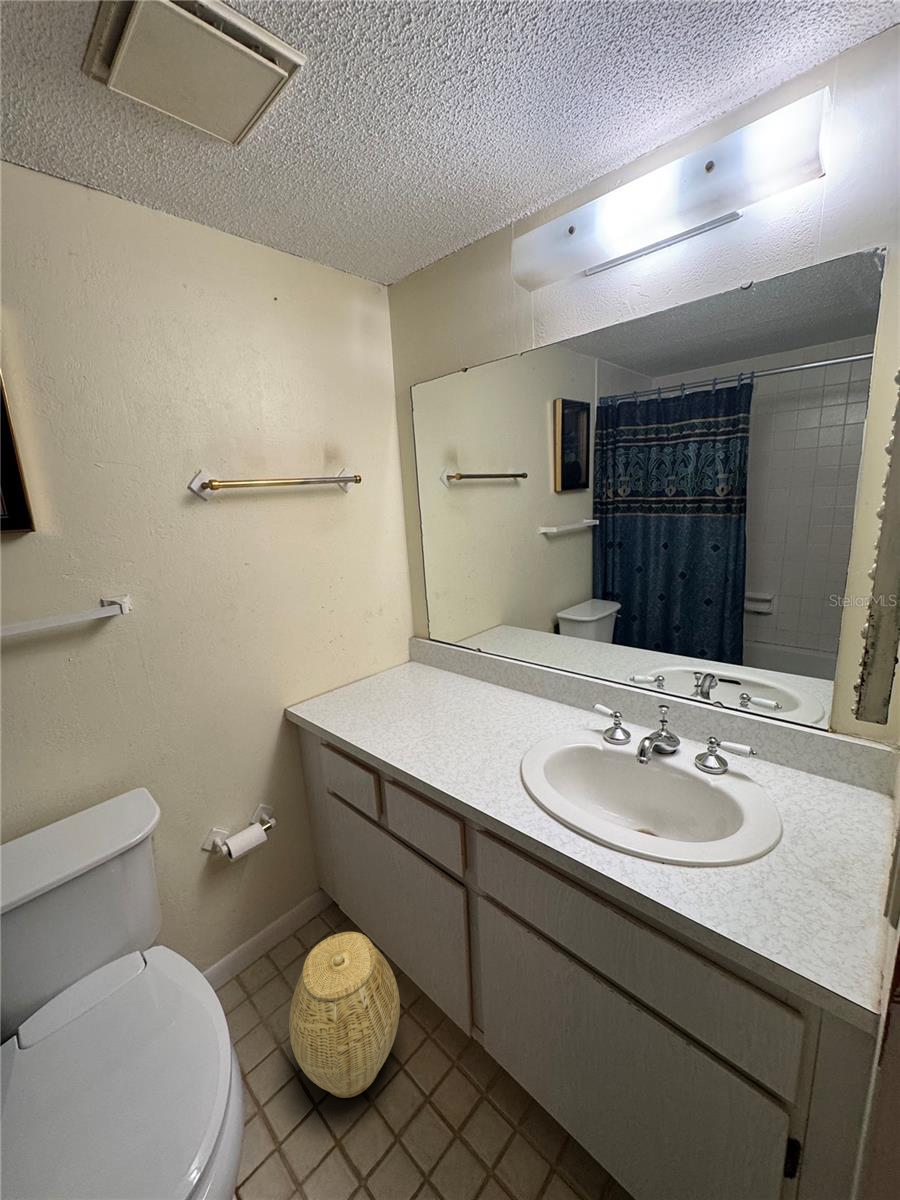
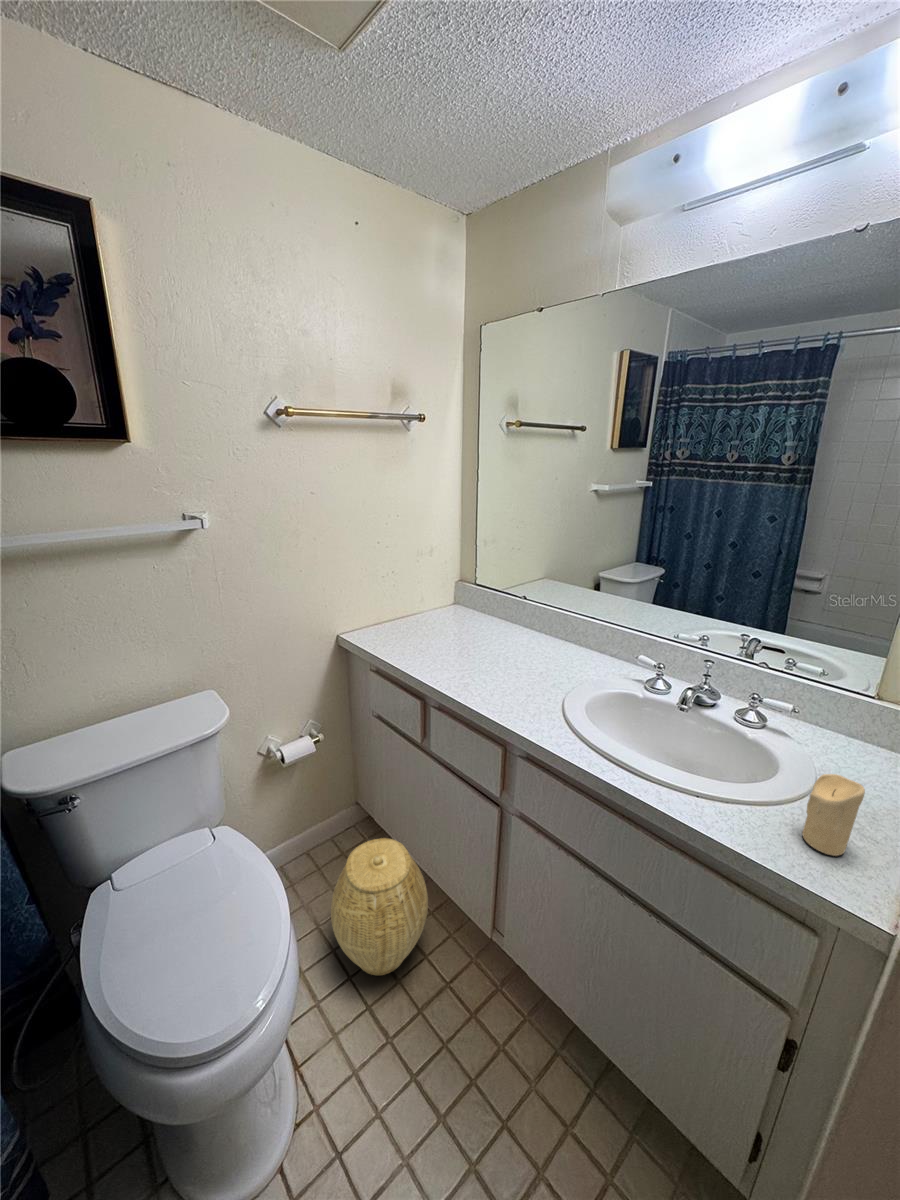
candle: none [768,831,821,923] -> present [802,774,865,856]

